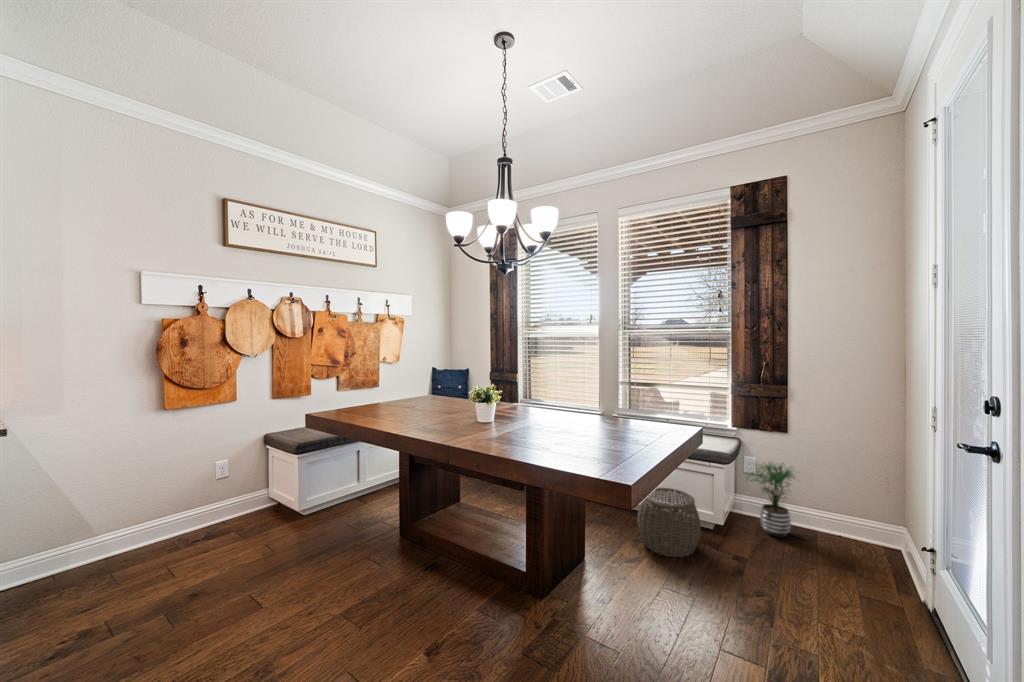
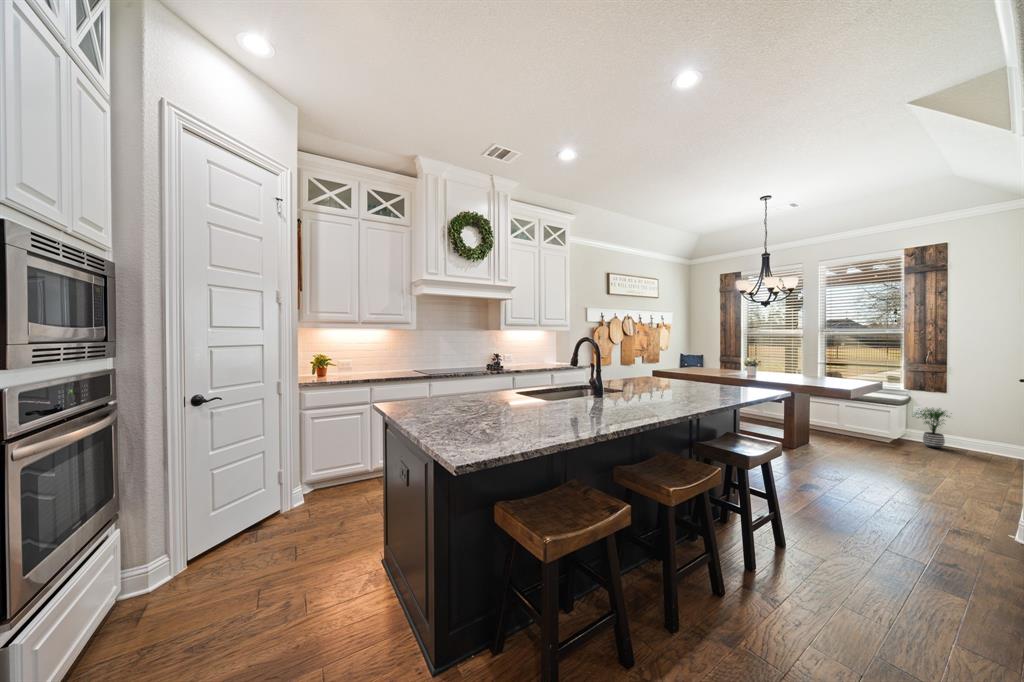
woven basket: present [637,488,701,558] -> none [836,415,878,447]

